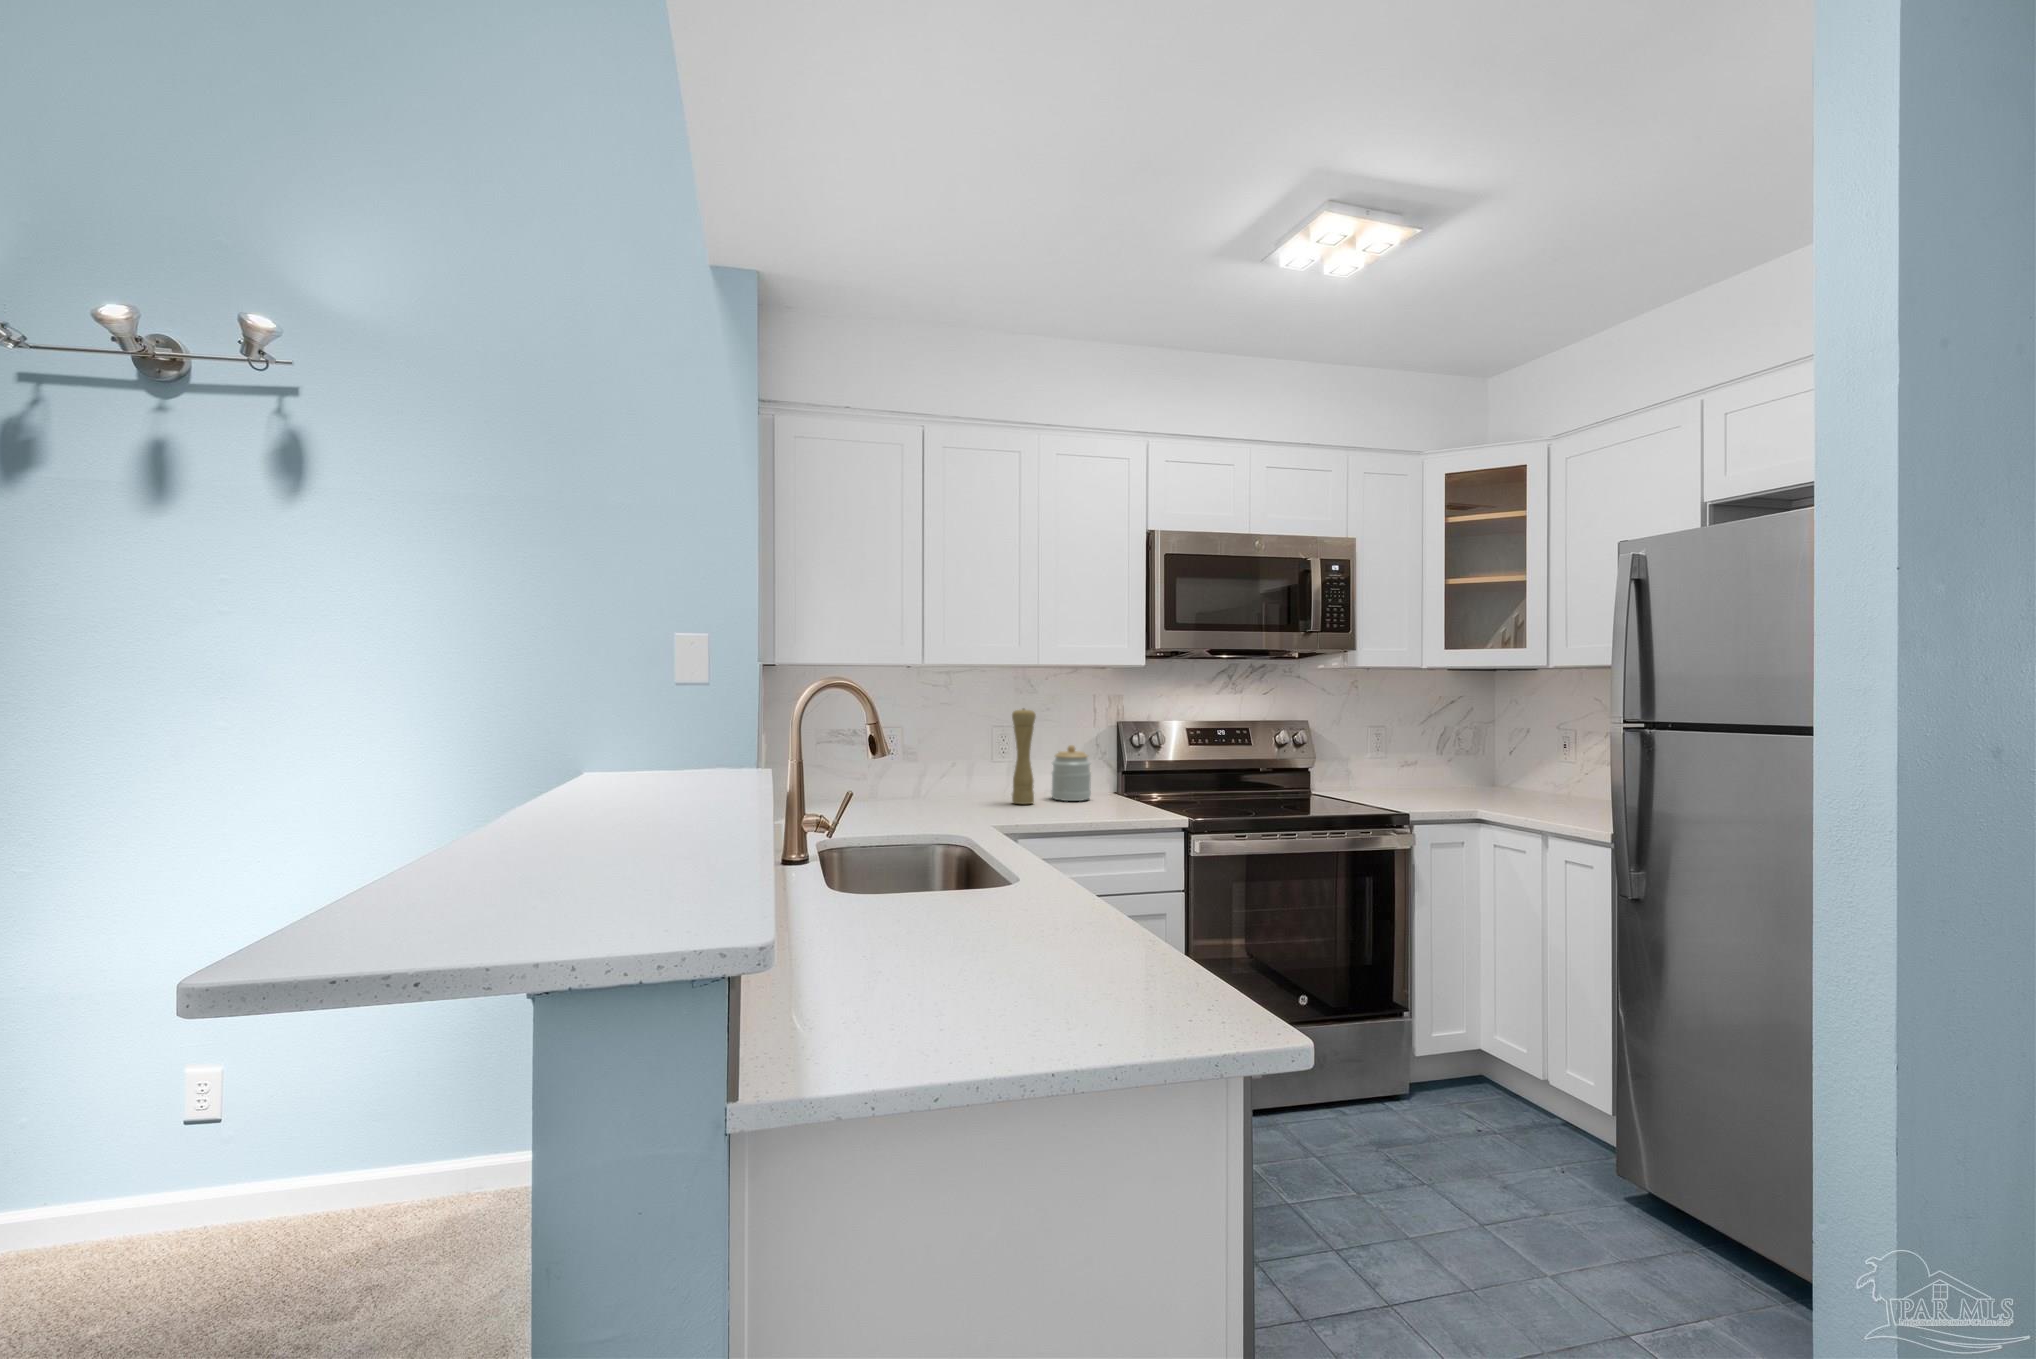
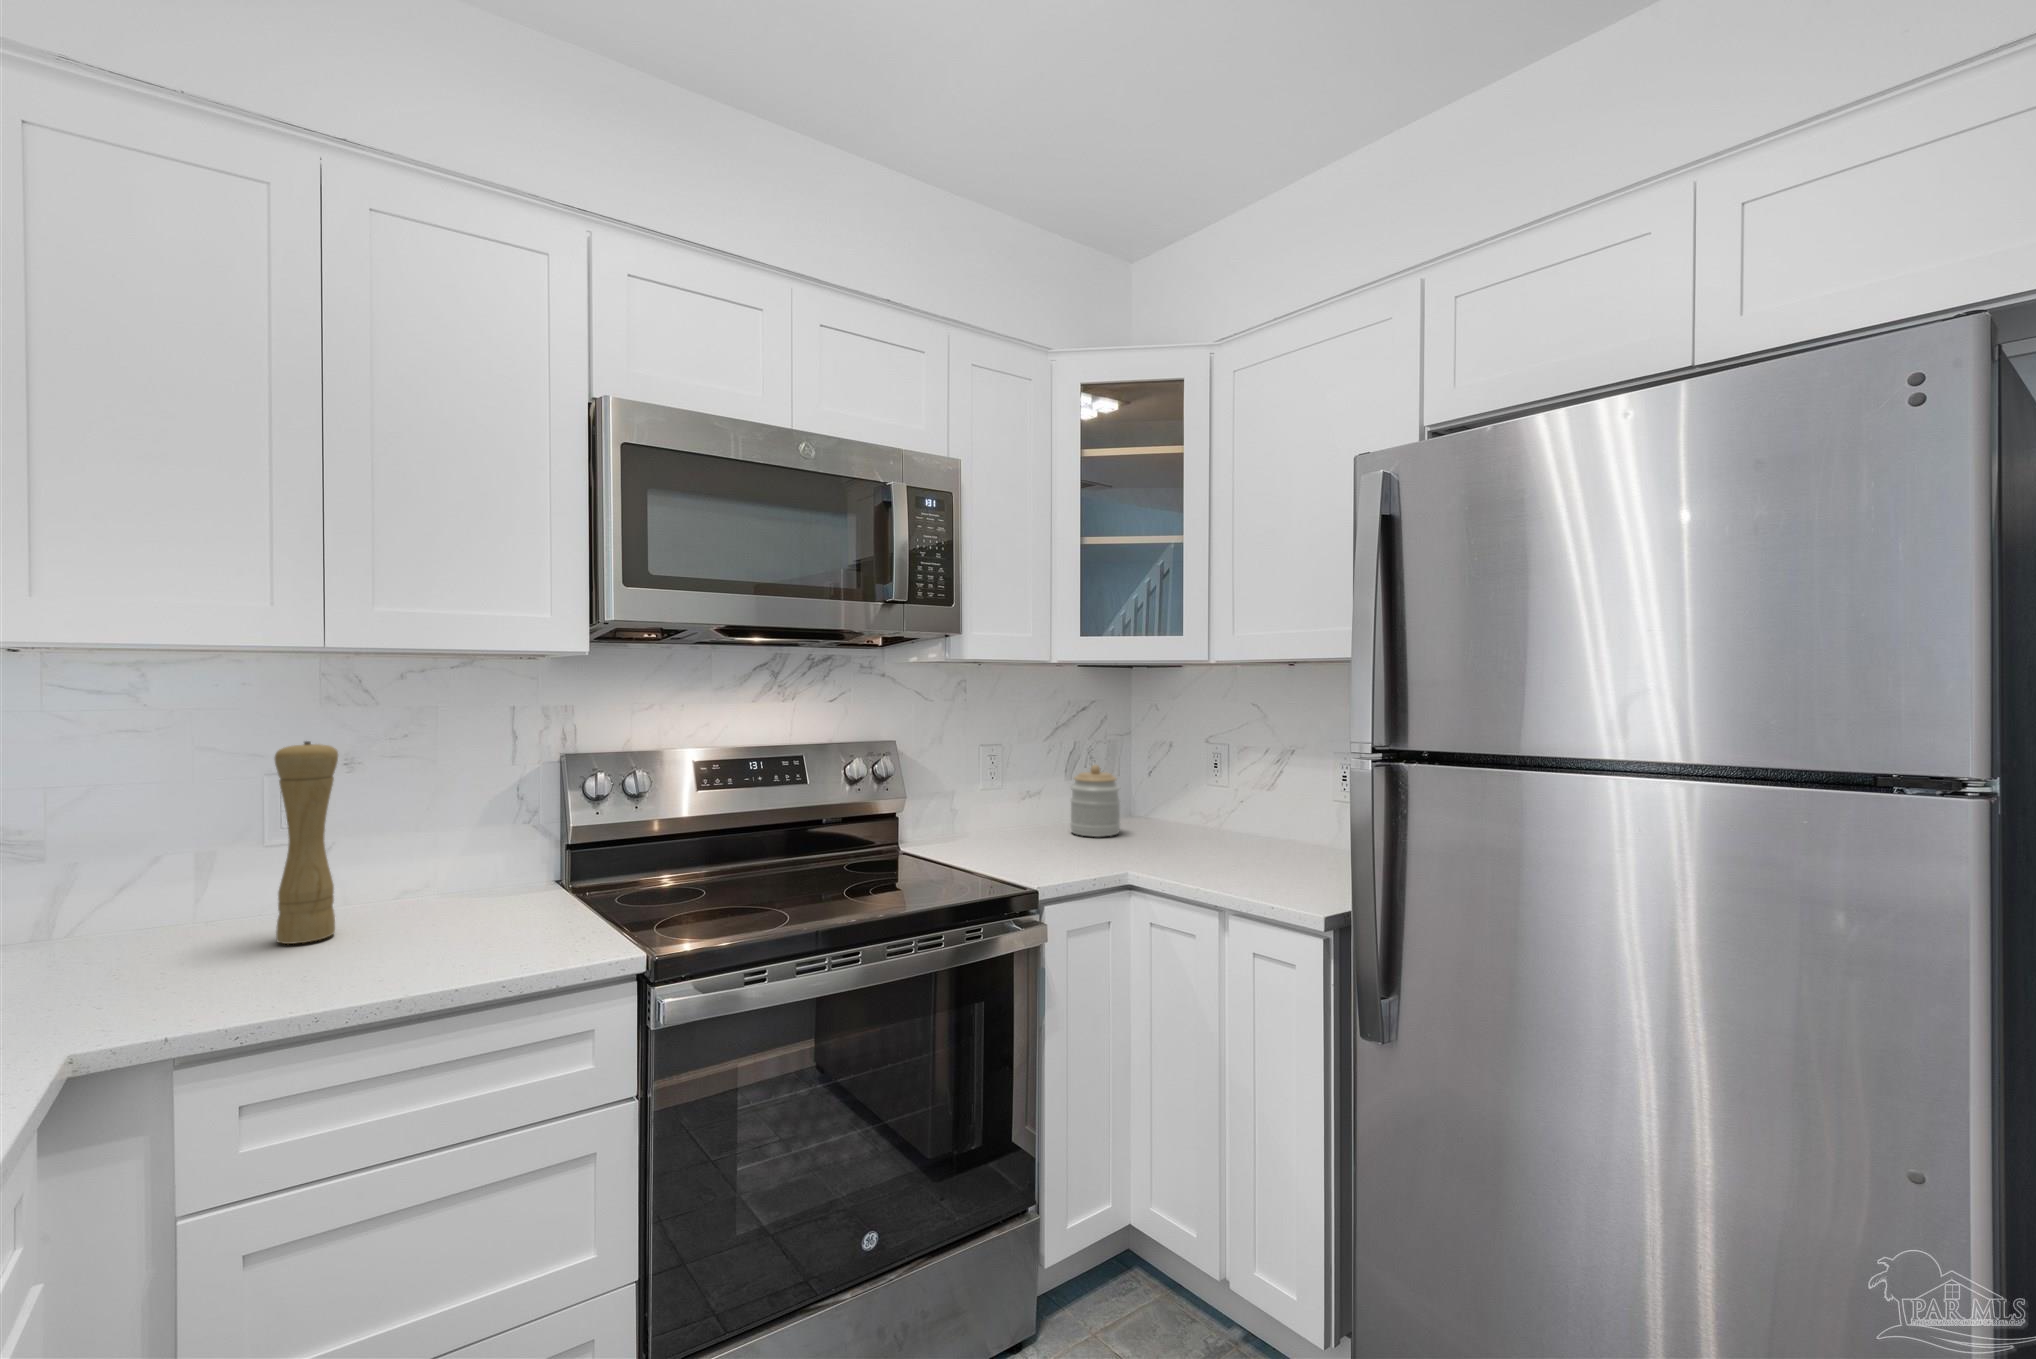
jar: present [1051,745,1091,801] -> present [1070,765,1120,837]

